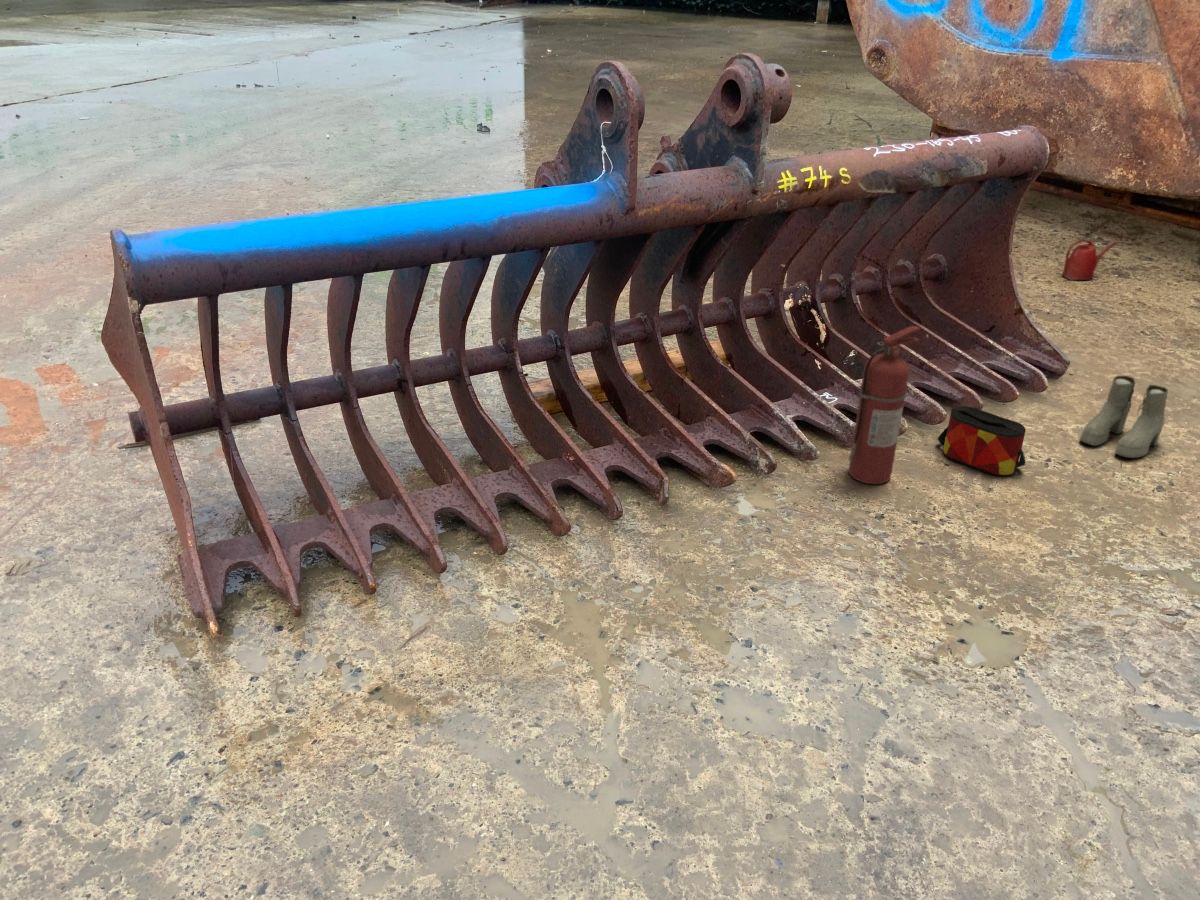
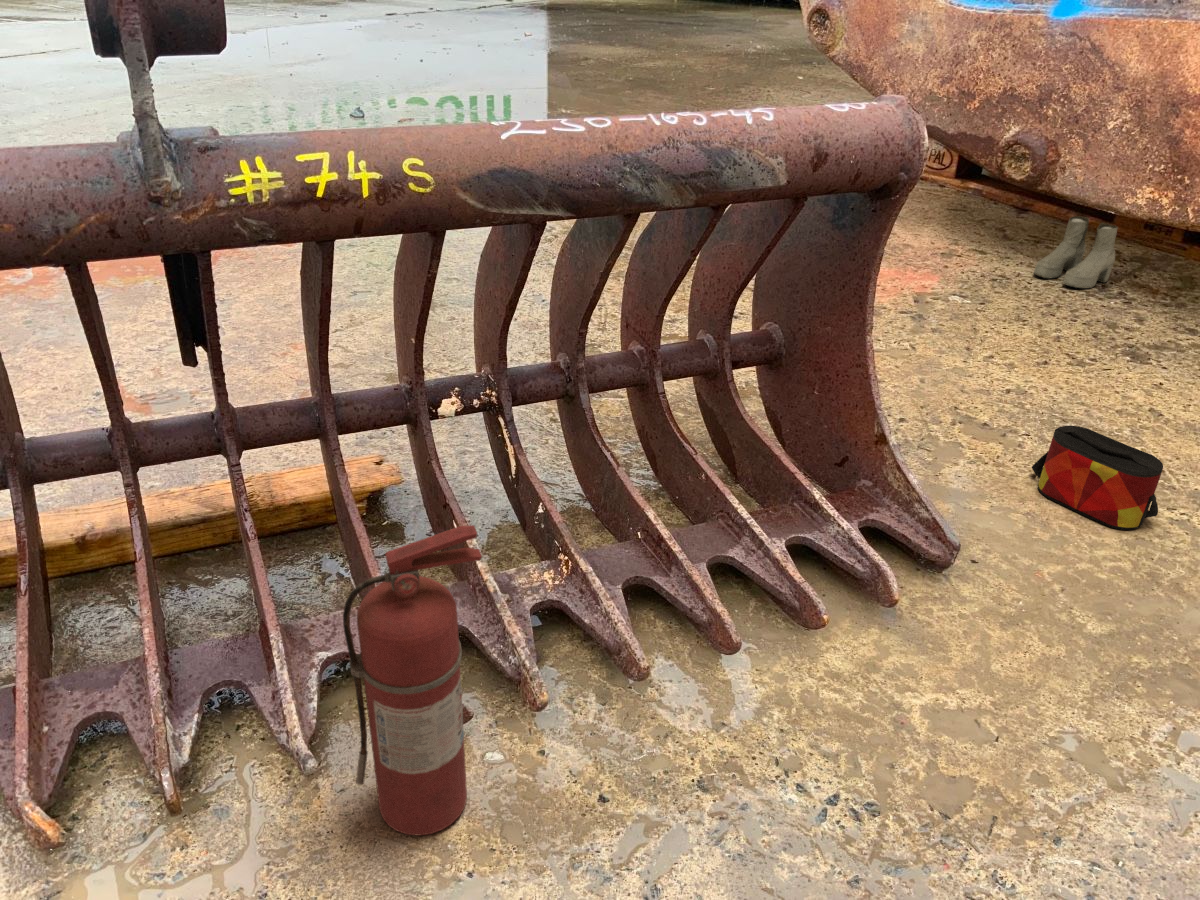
watering can: present [1063,239,1117,280] -> none [1039,300,1133,364]
boots: present [1080,376,1168,458] -> present [1034,216,1118,288]
bag: present [938,406,1026,477] -> present [1032,426,1163,530]

